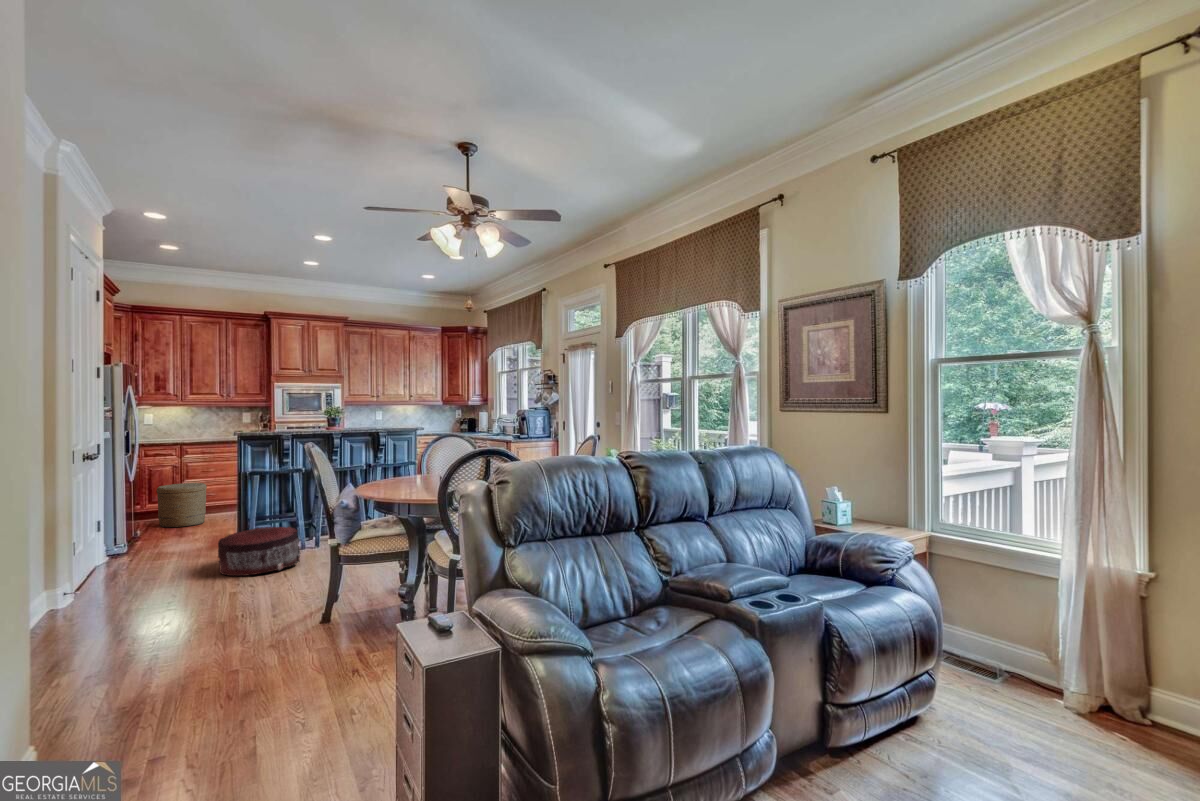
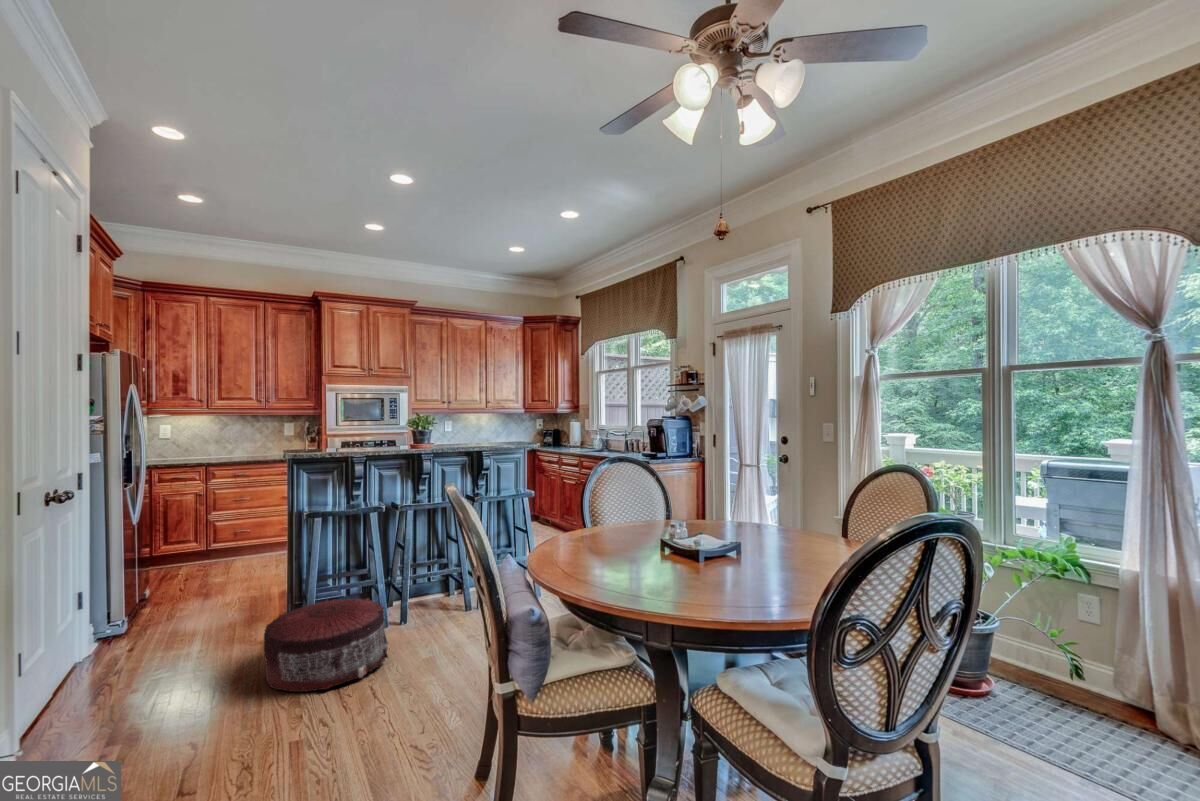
woven basket: present [157,483,207,528] -> none [173,517,239,581]

